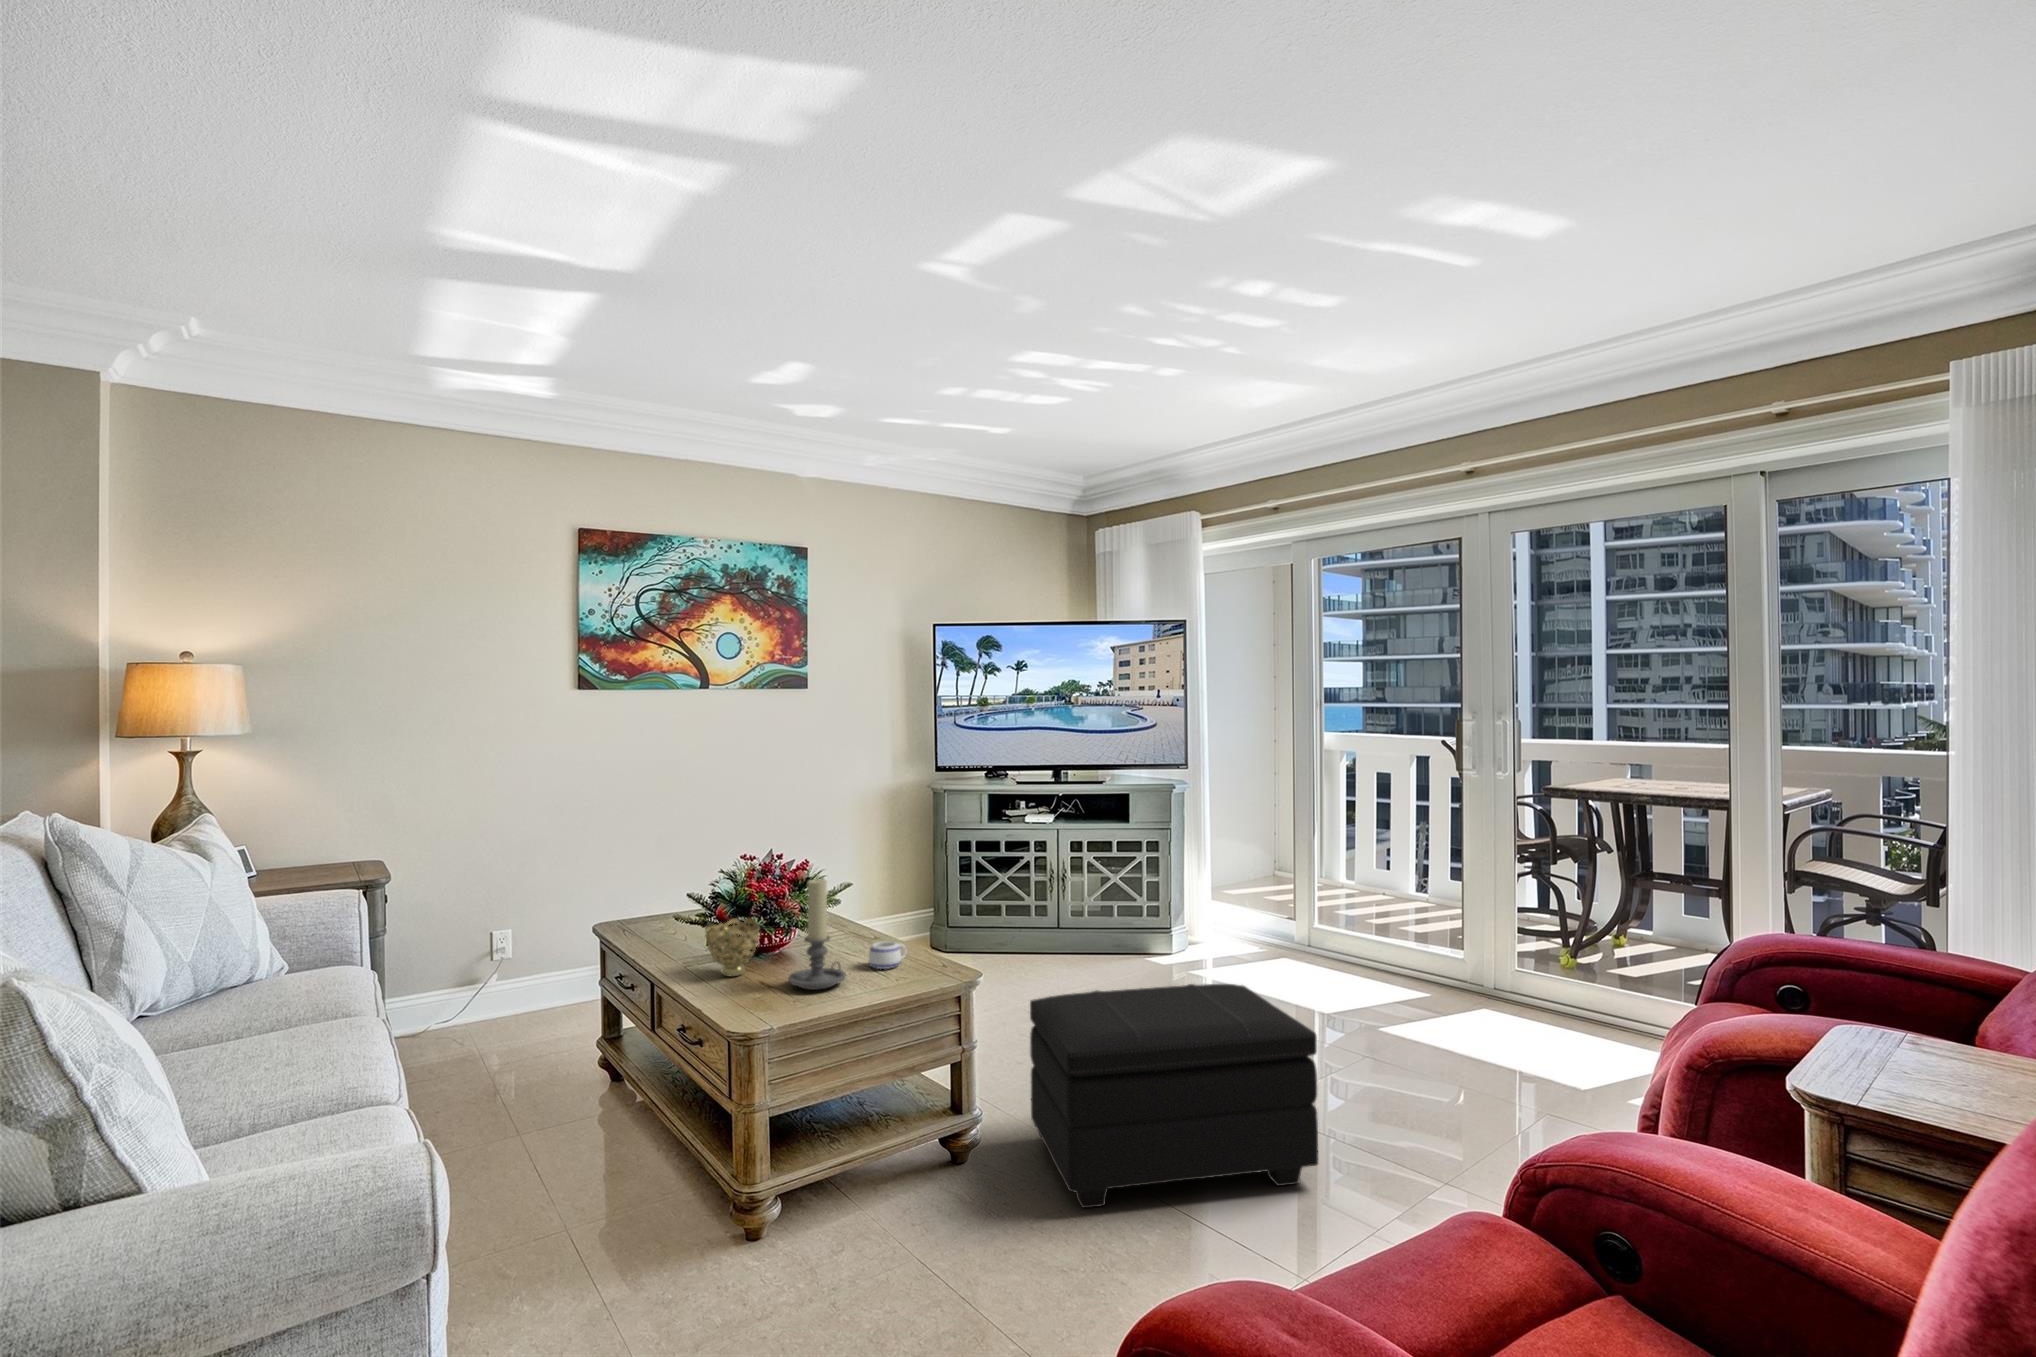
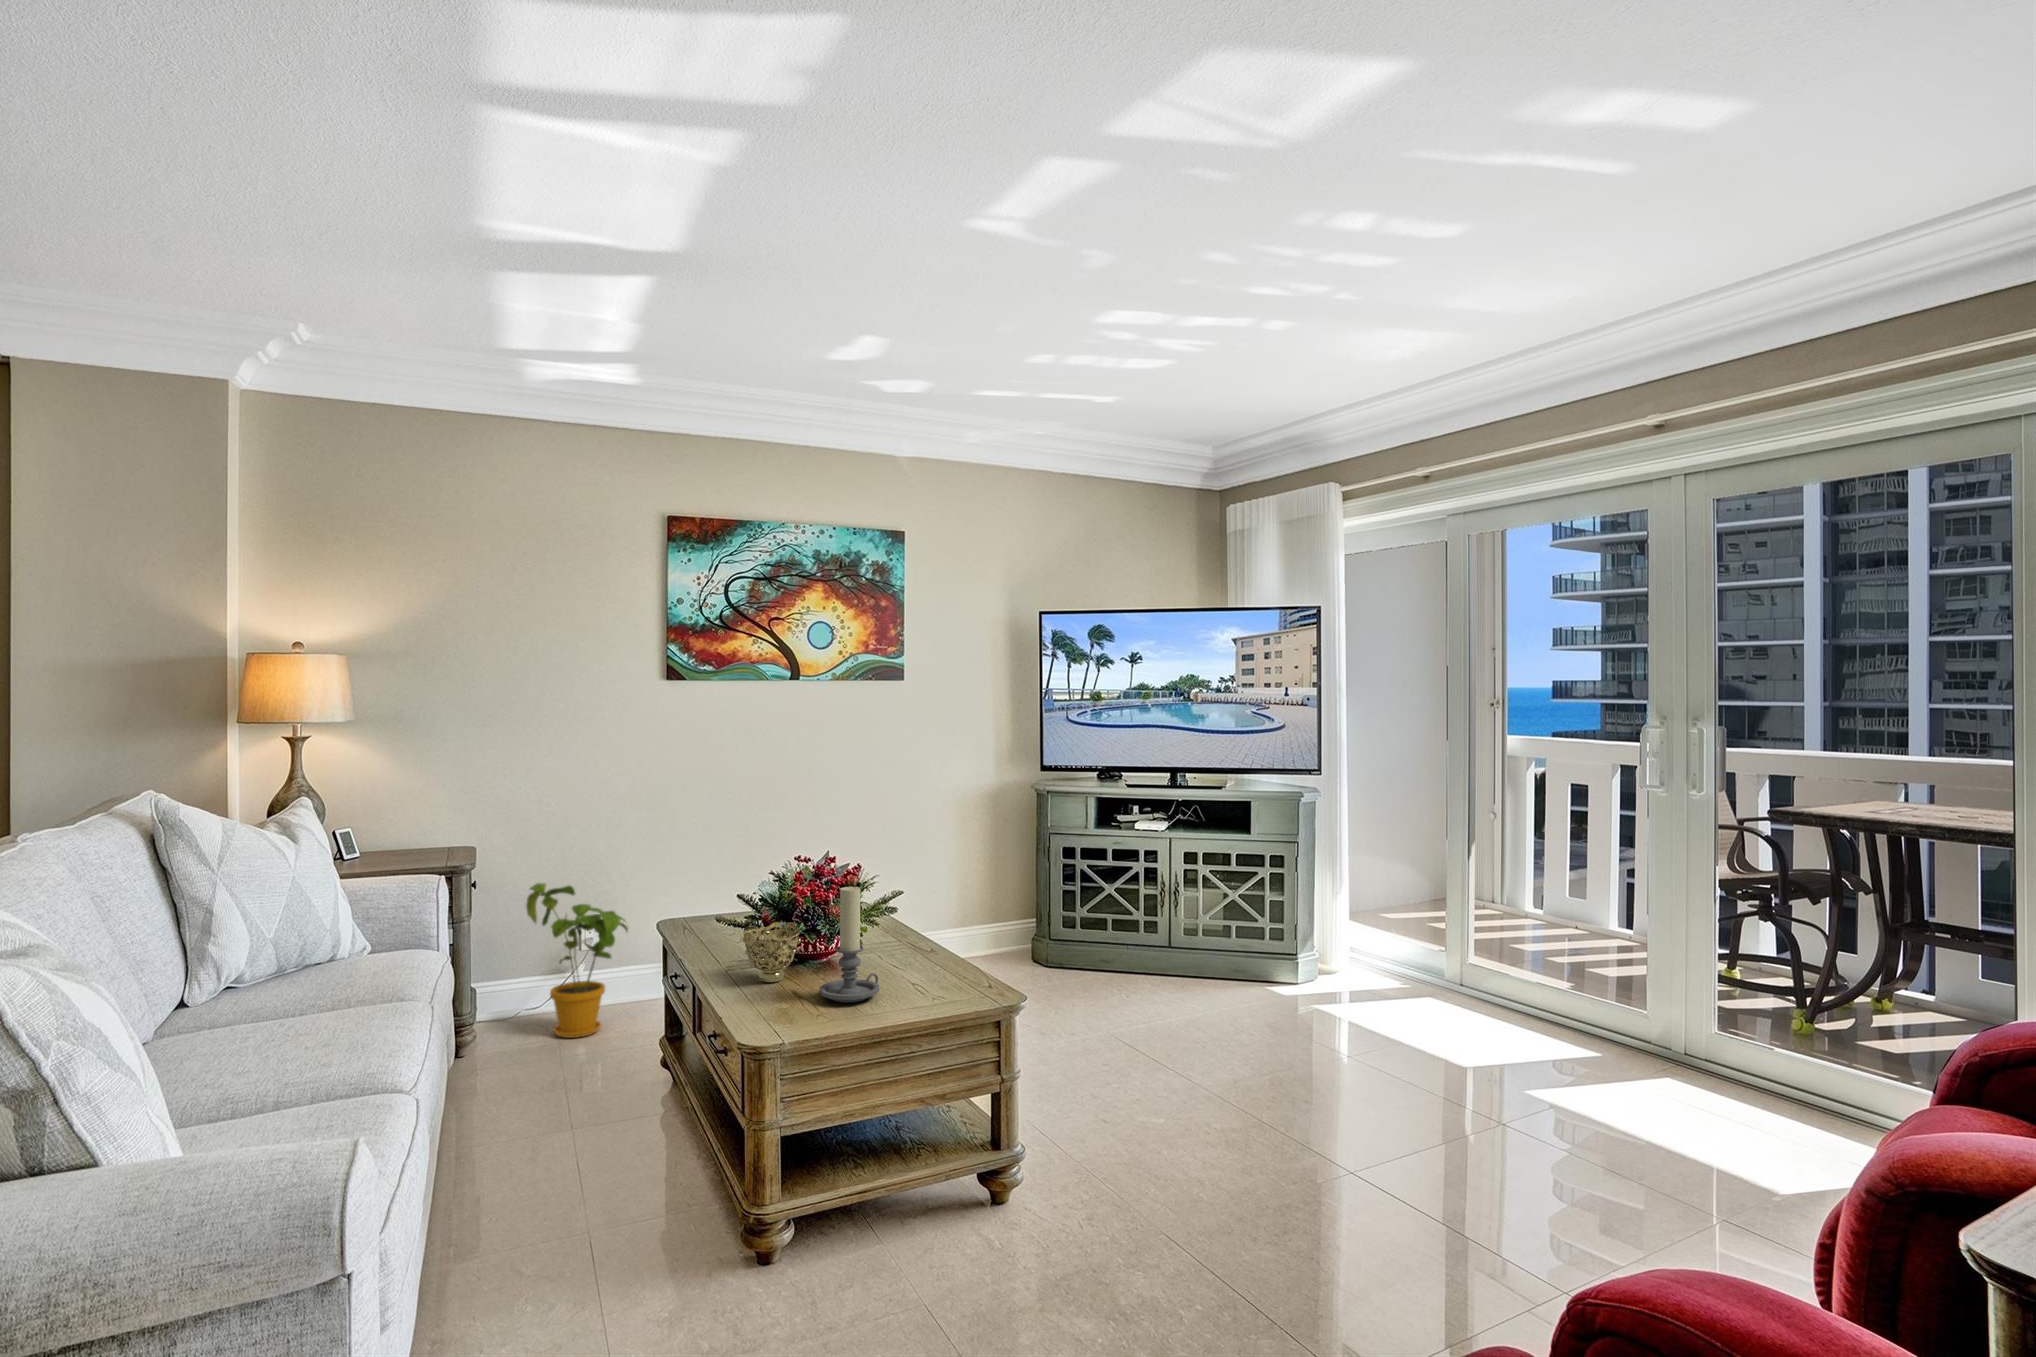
house plant: none [436,896,547,1052] -> present [526,883,628,1038]
mug: present [869,941,906,969] -> none [909,955,951,984]
footstool: present [1030,984,1318,1208] -> none [1079,1022,1391,1263]

